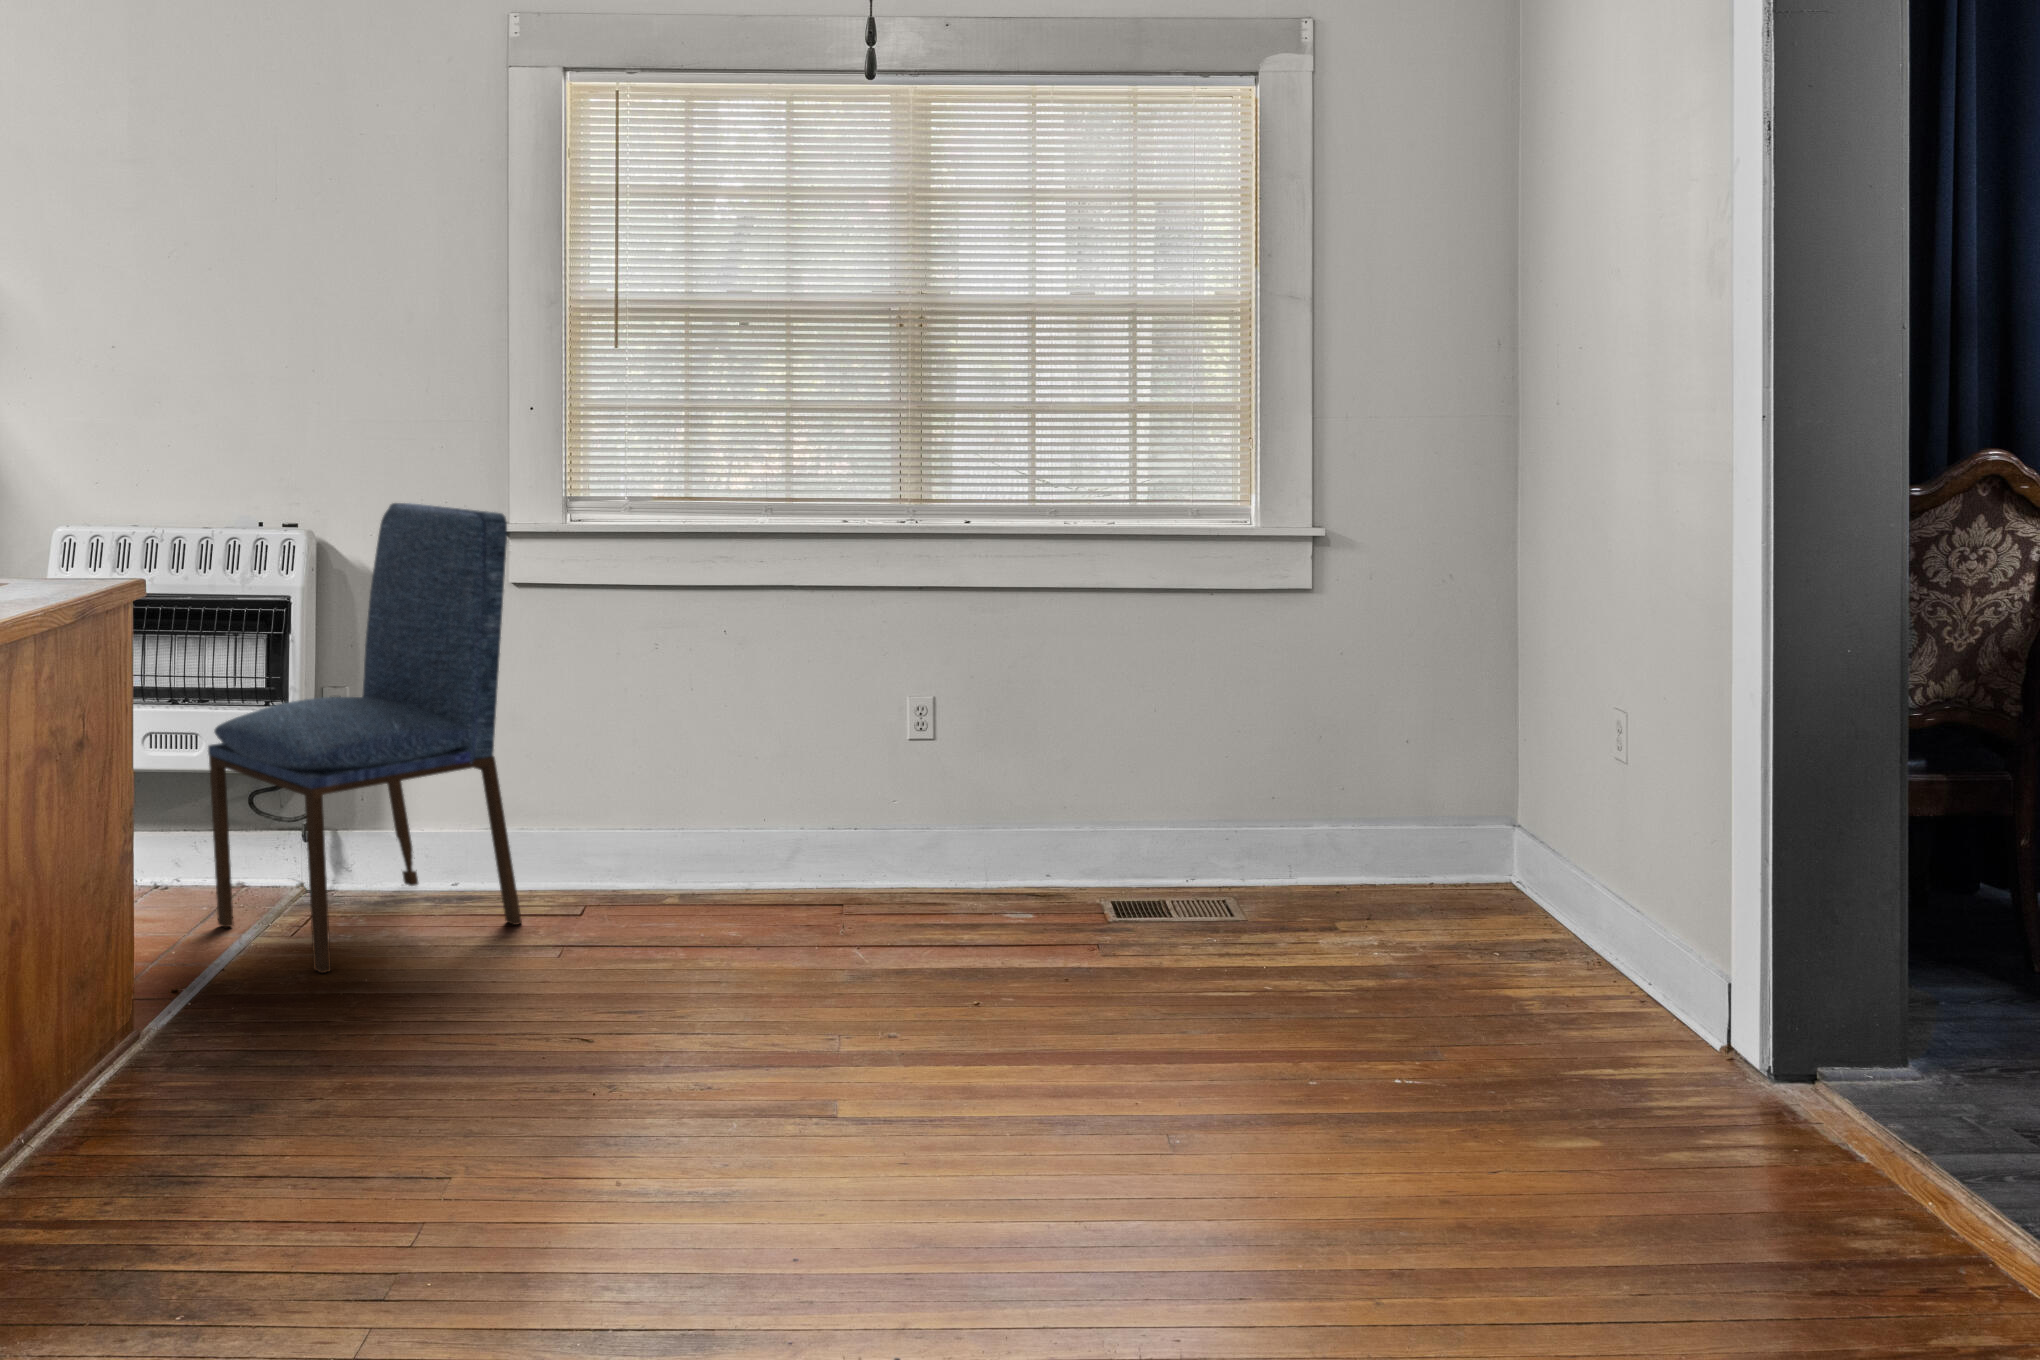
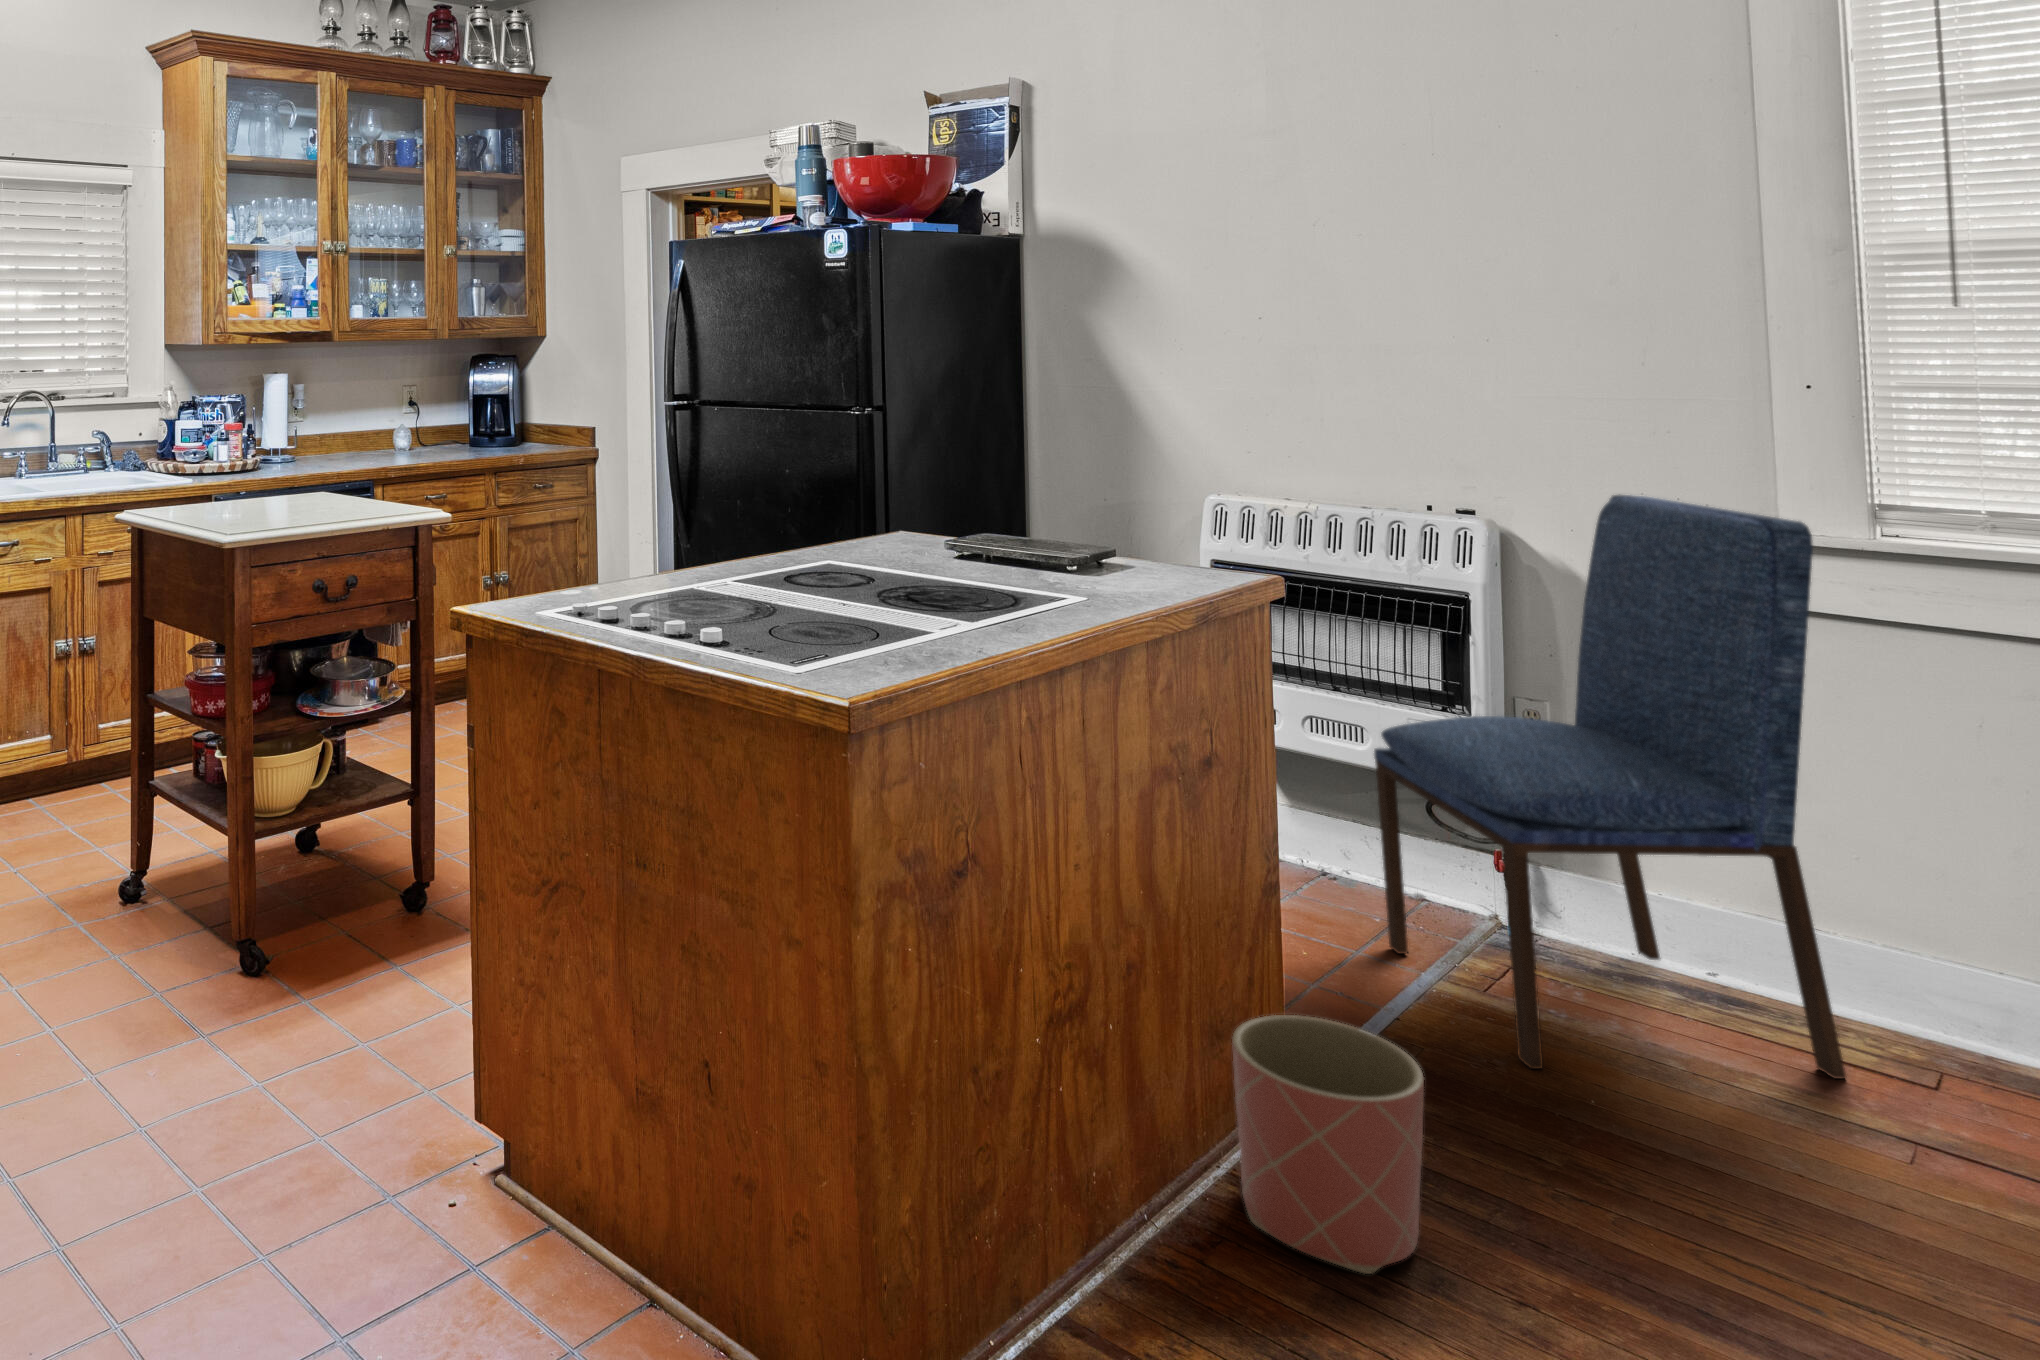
planter: none [96,943,243,1123] -> present [1232,1015,1424,1274]

